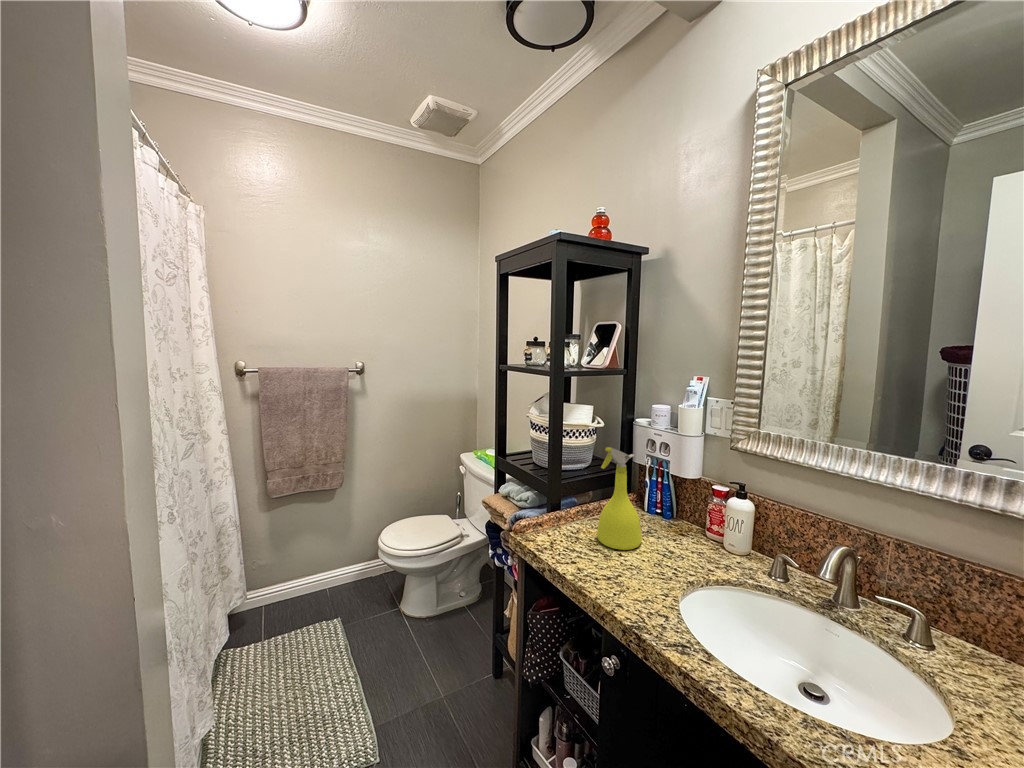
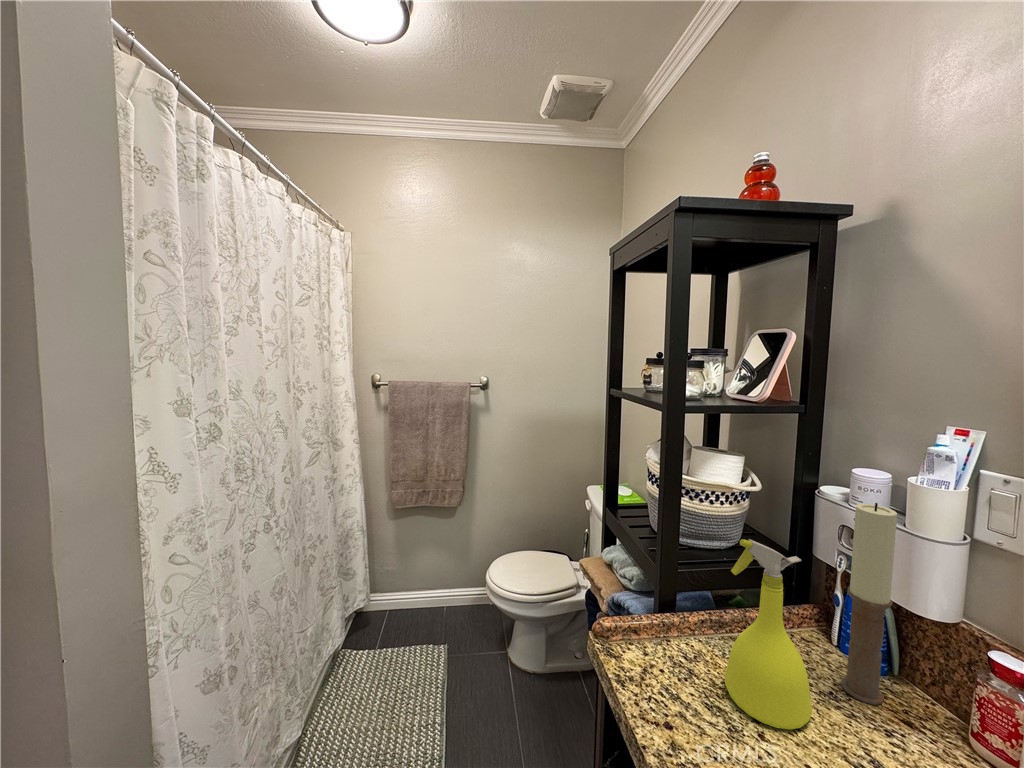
candle: none [652,420,675,531] -> present [841,503,897,705]

